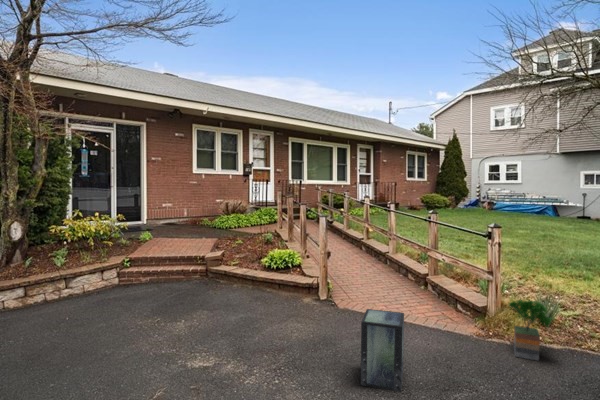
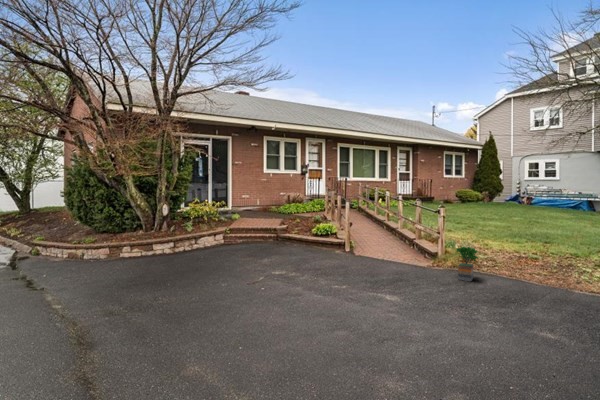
storage box: present [361,309,404,392] -> none [361,248,387,288]

